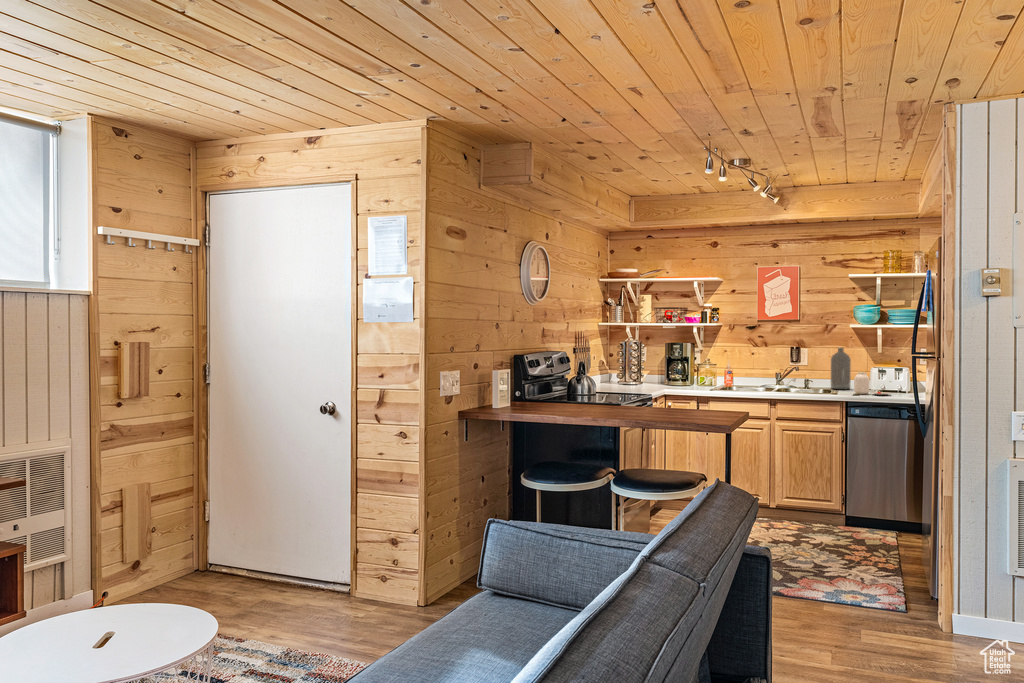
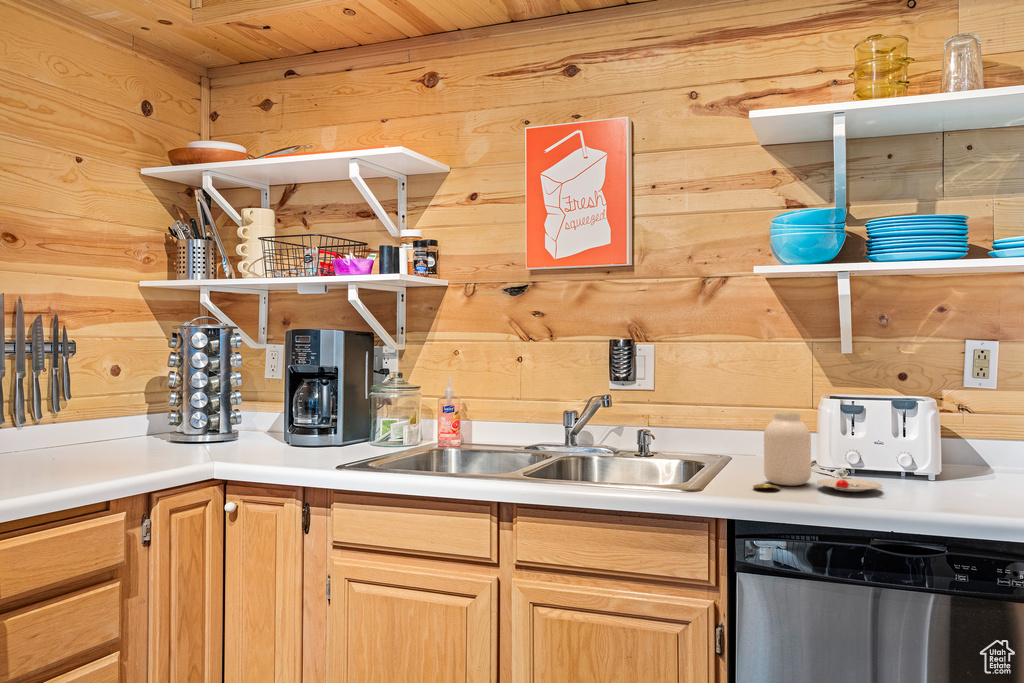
bottle: present [831,347,851,389] -> none [706,338,762,462]

